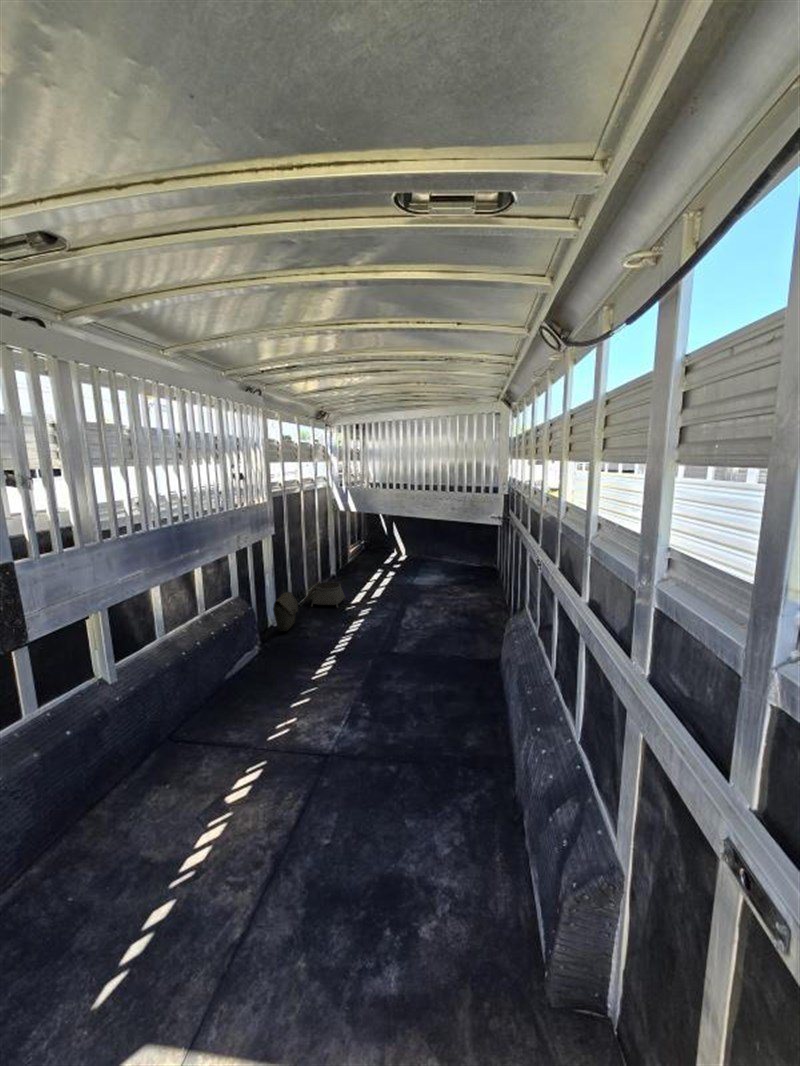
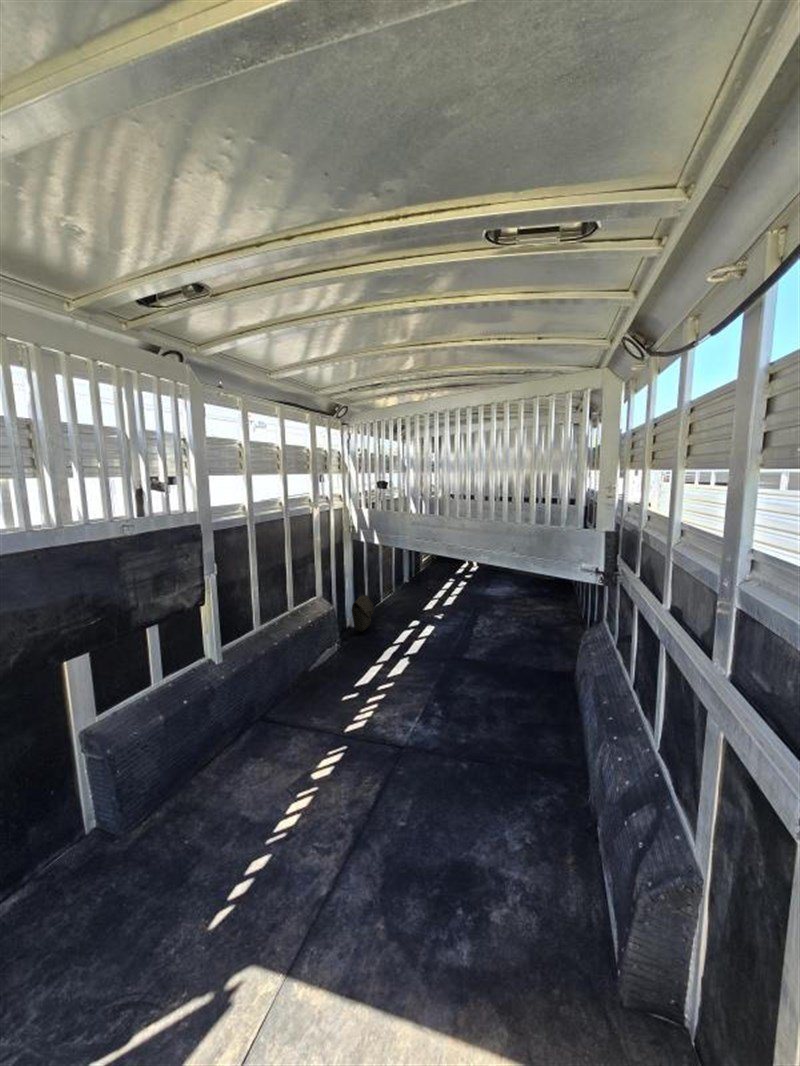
basket: present [303,581,346,608] -> none [377,587,418,613]

